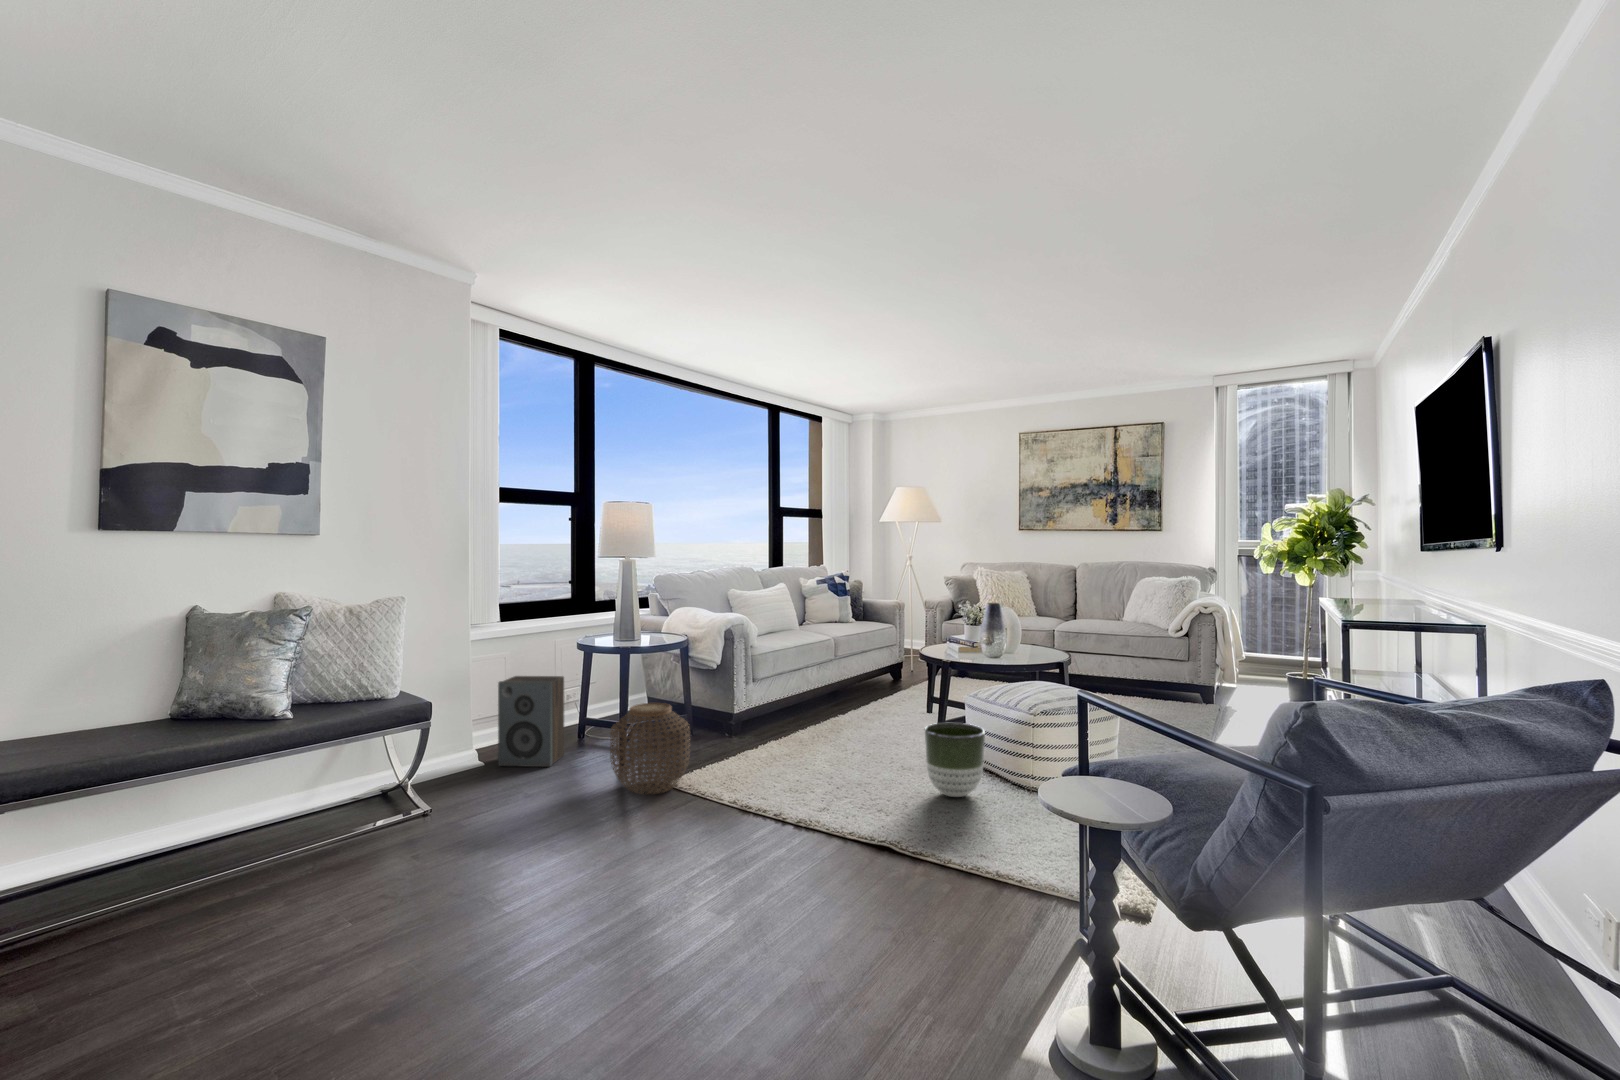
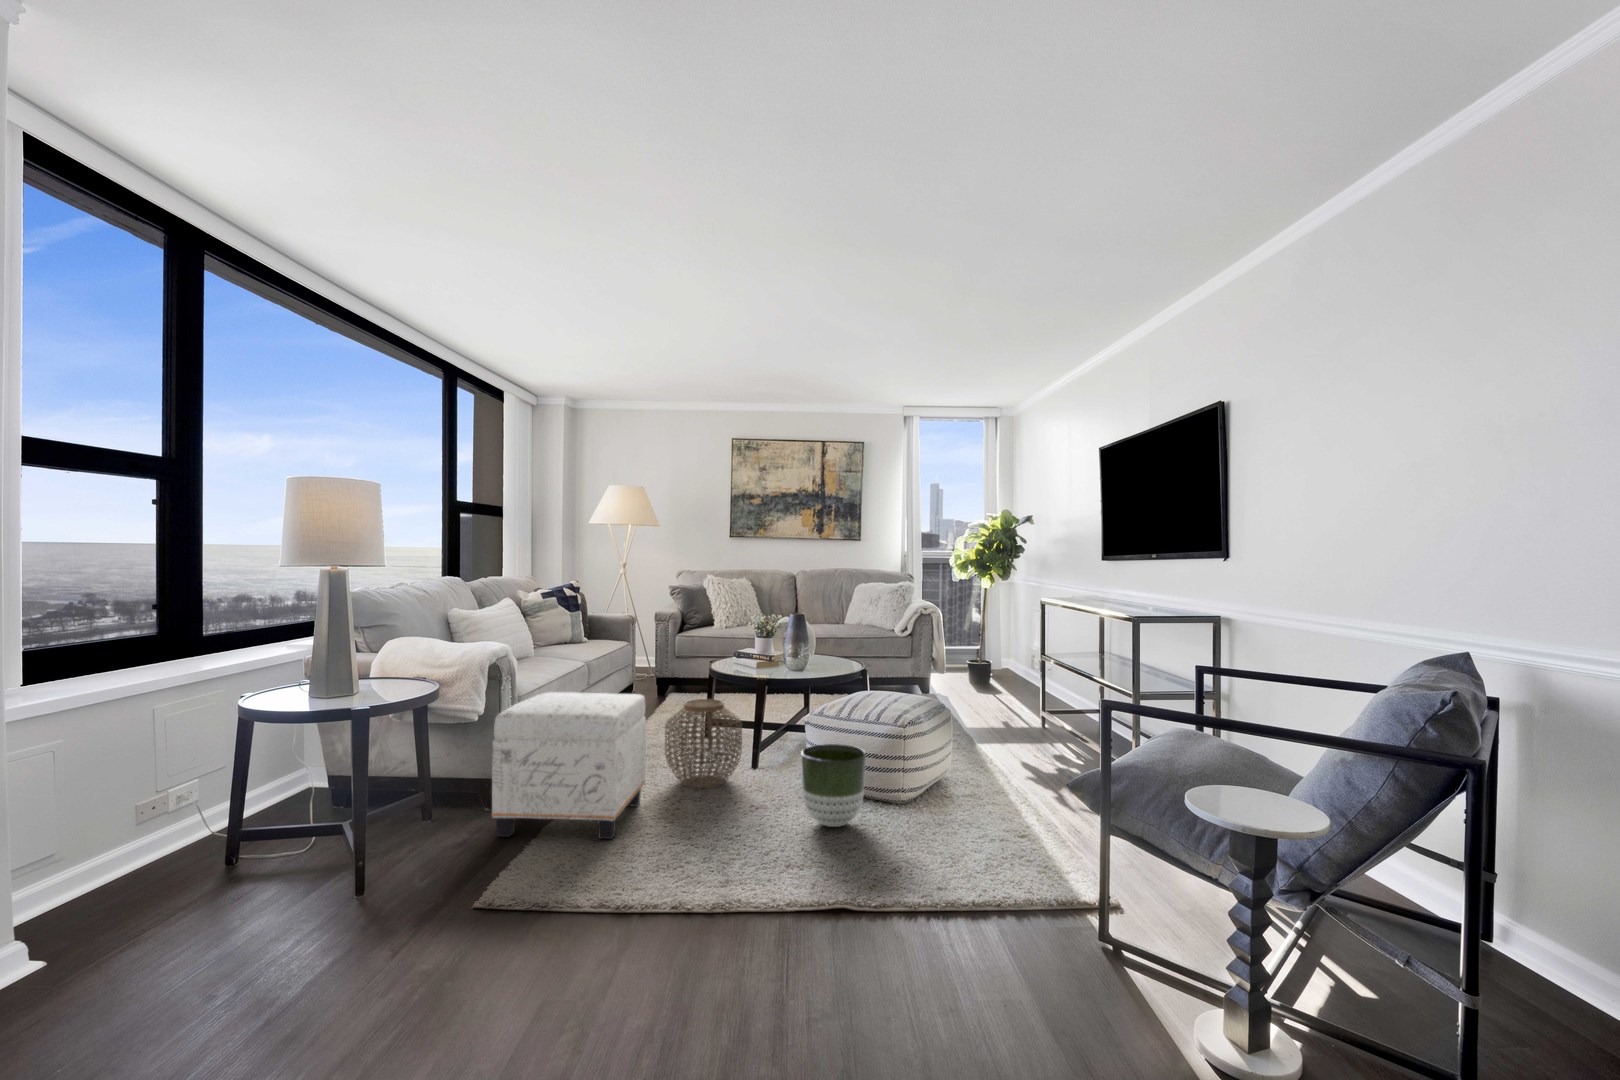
ottoman: none [697,659,824,776] -> present [492,692,646,839]
speaker: present [498,676,564,767] -> none [143,745,262,906]
woven basket: present [610,703,690,795] -> present [665,699,742,788]

